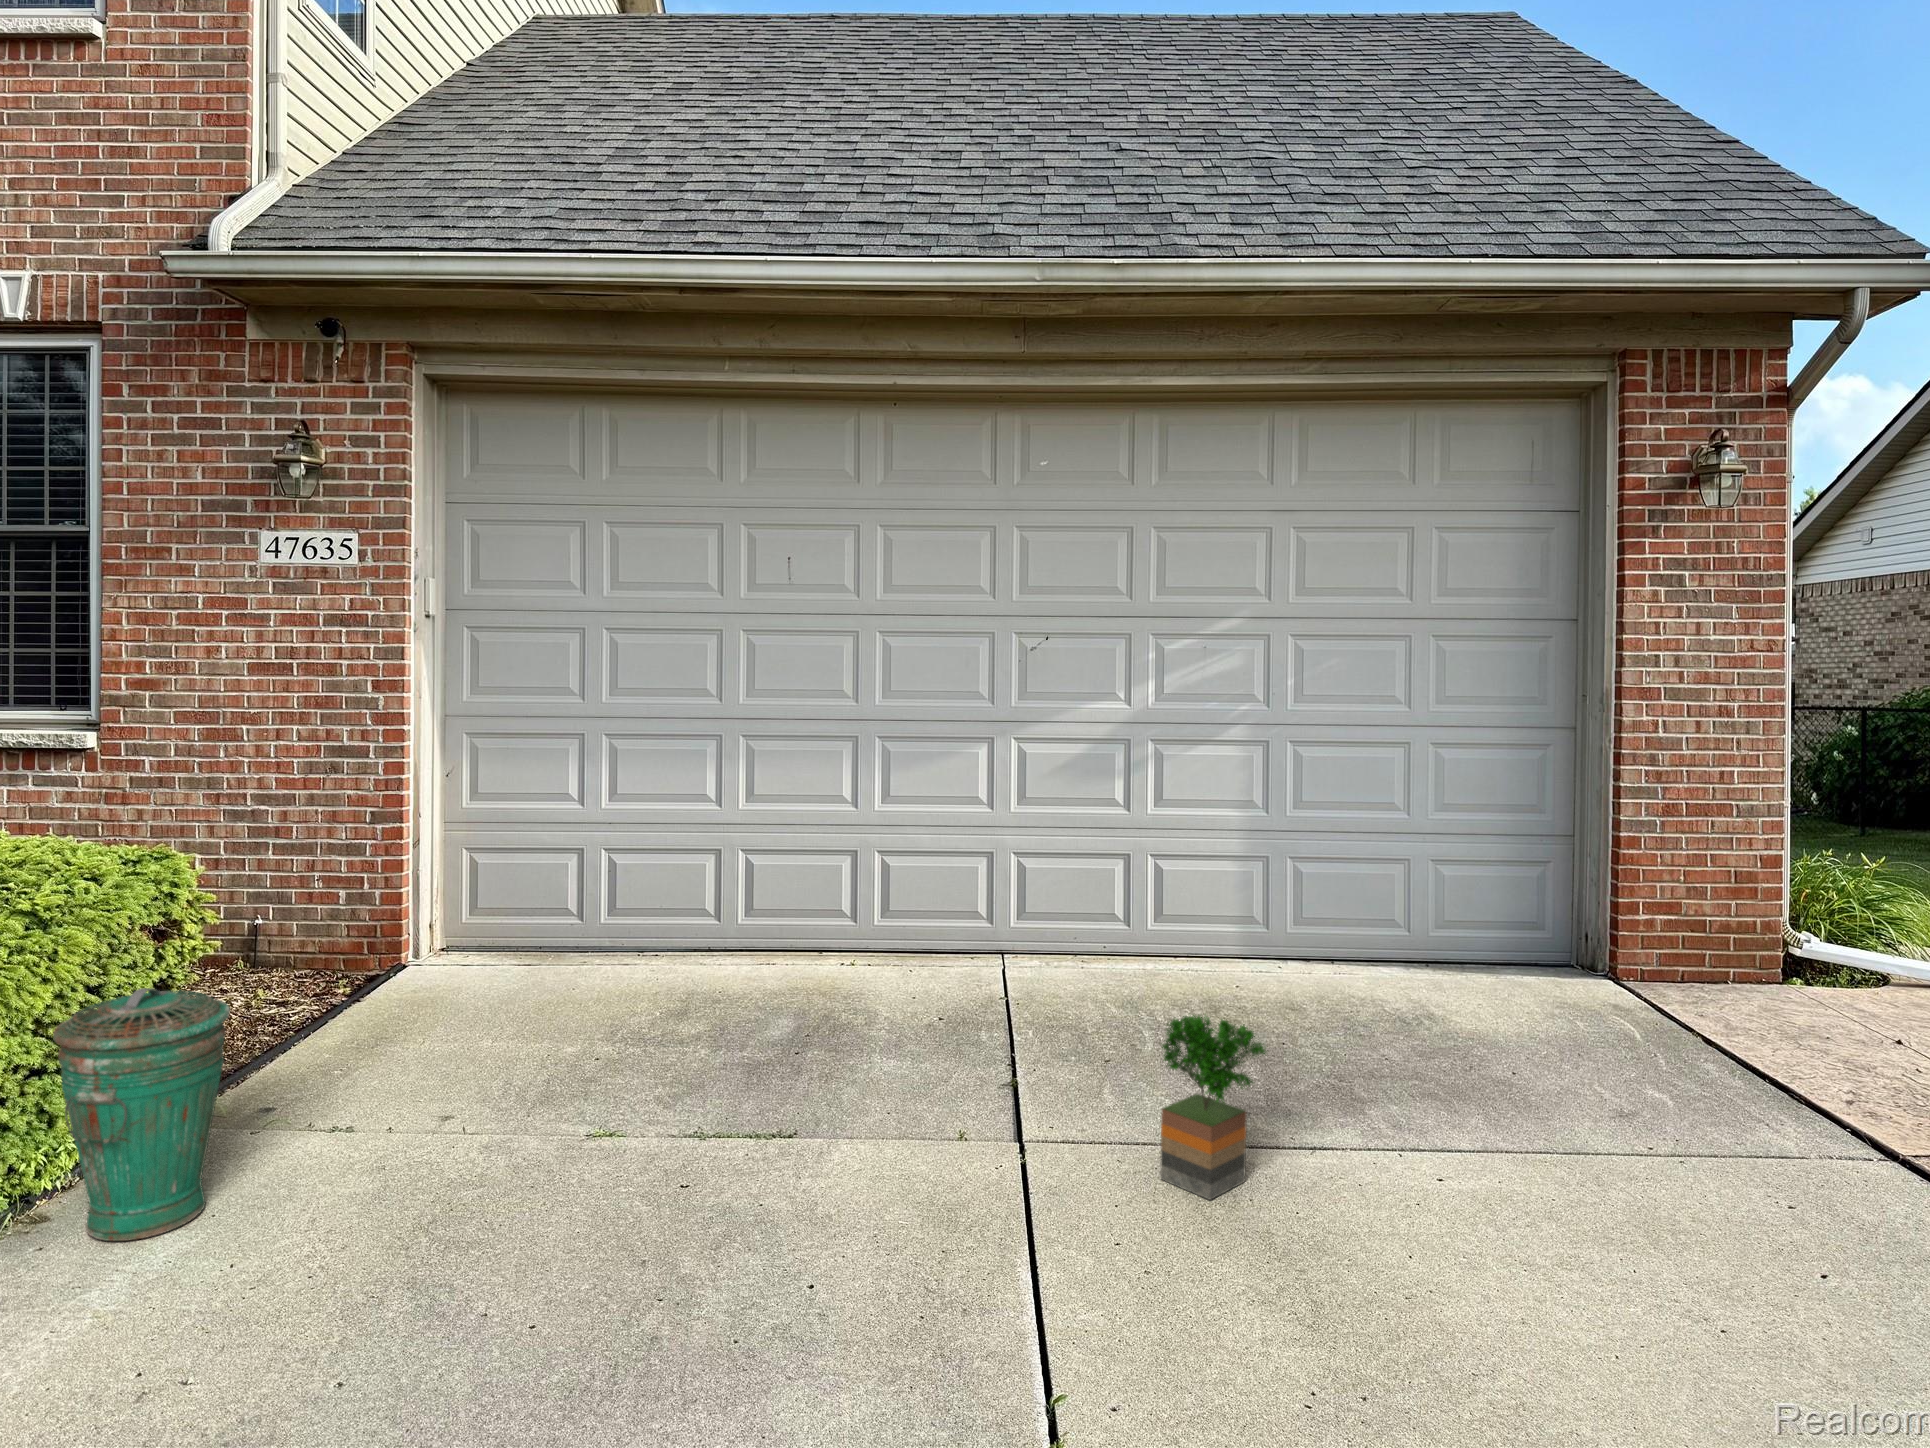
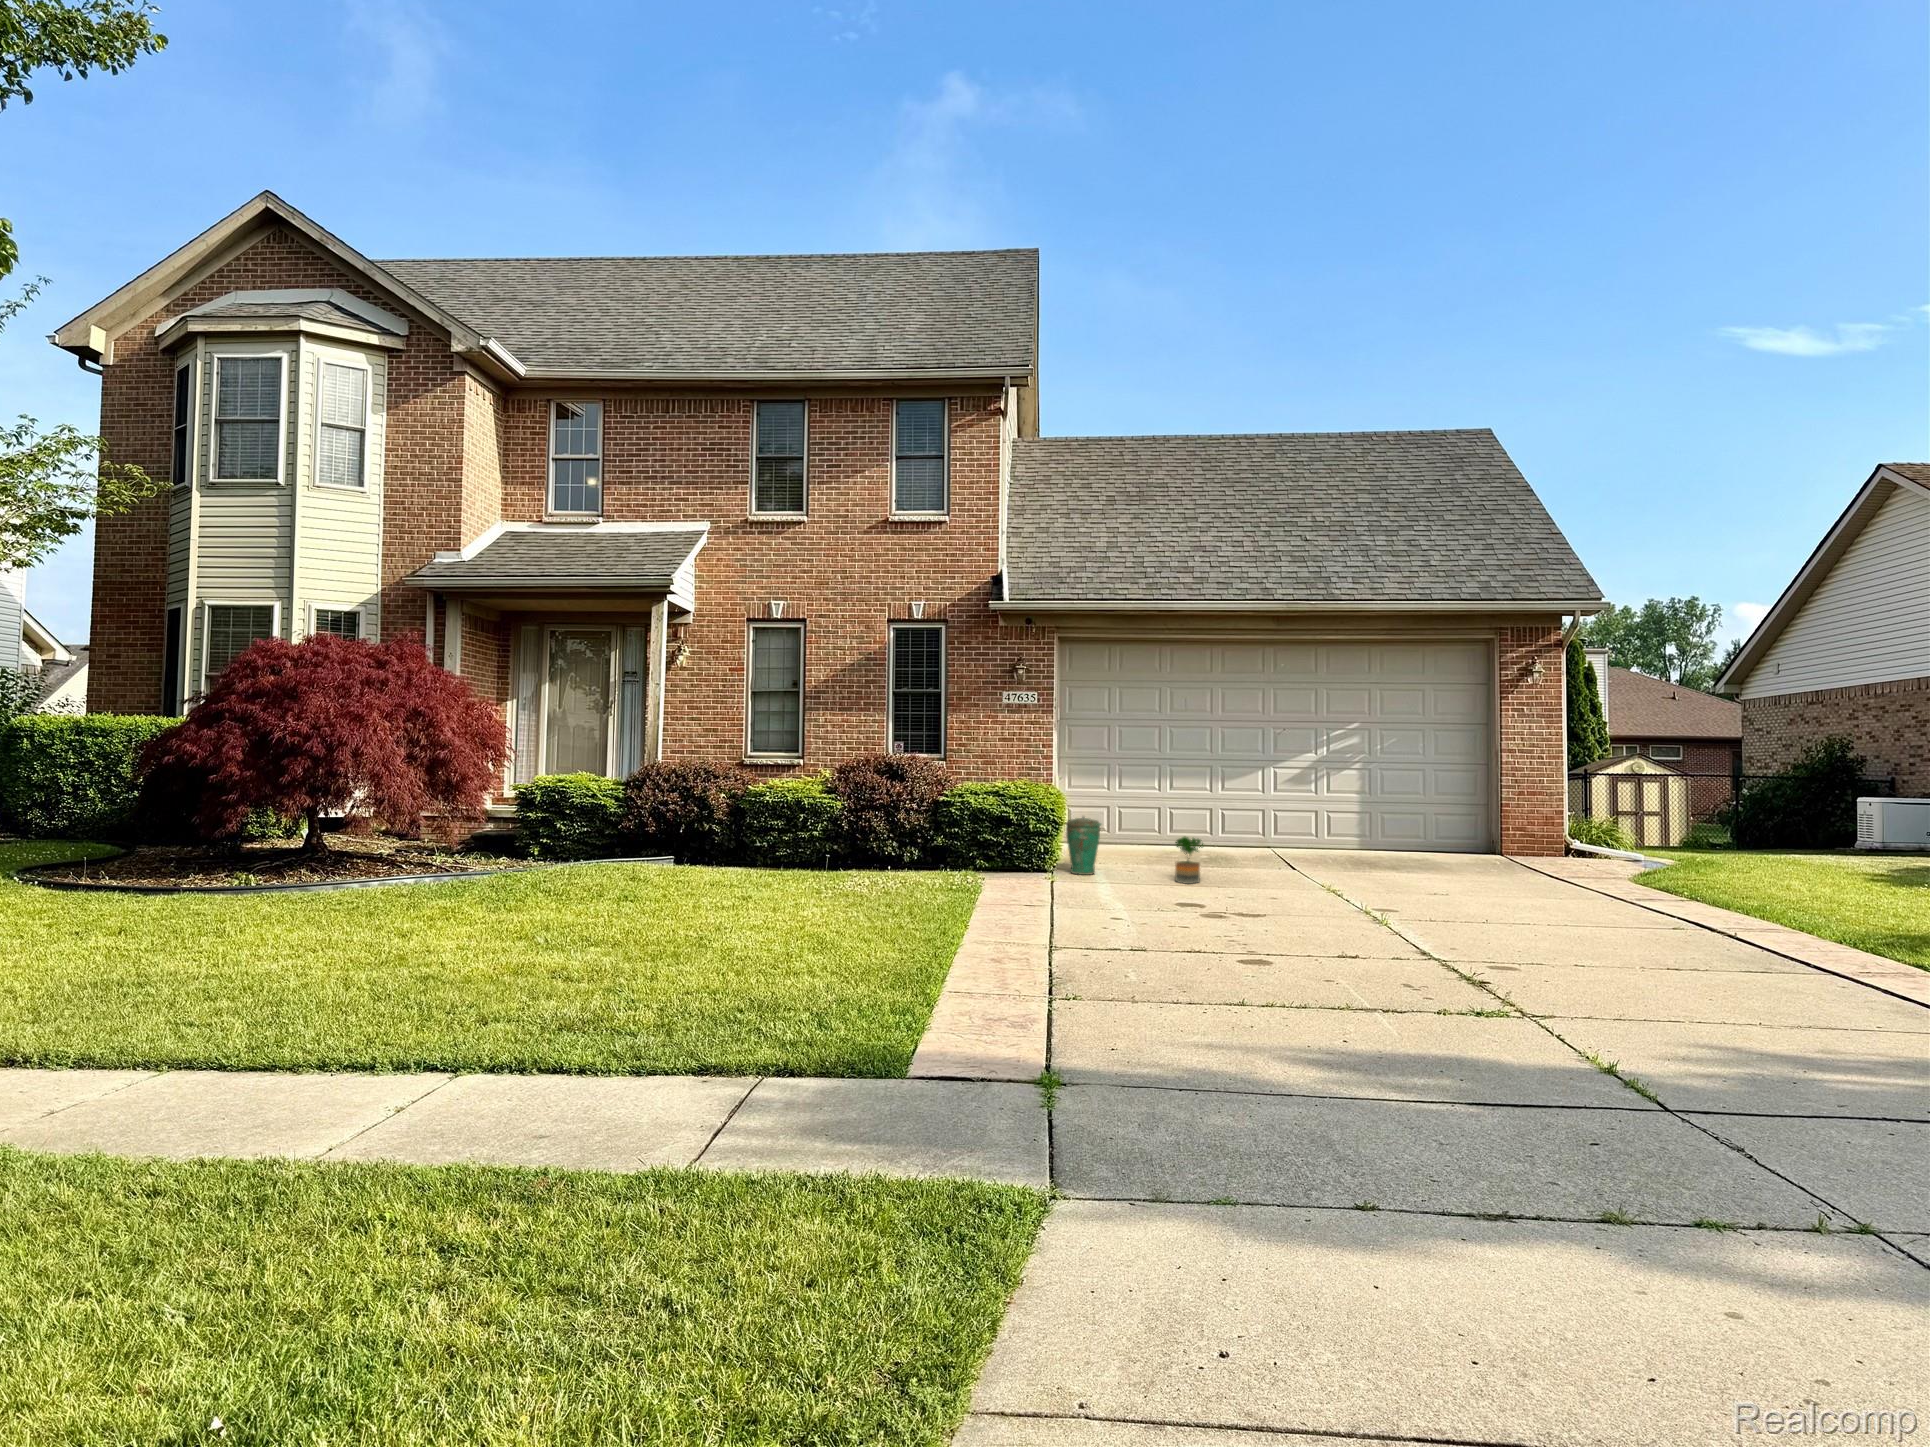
potted tree: present [1160,1015,1267,1200] -> present [1175,836,1203,884]

